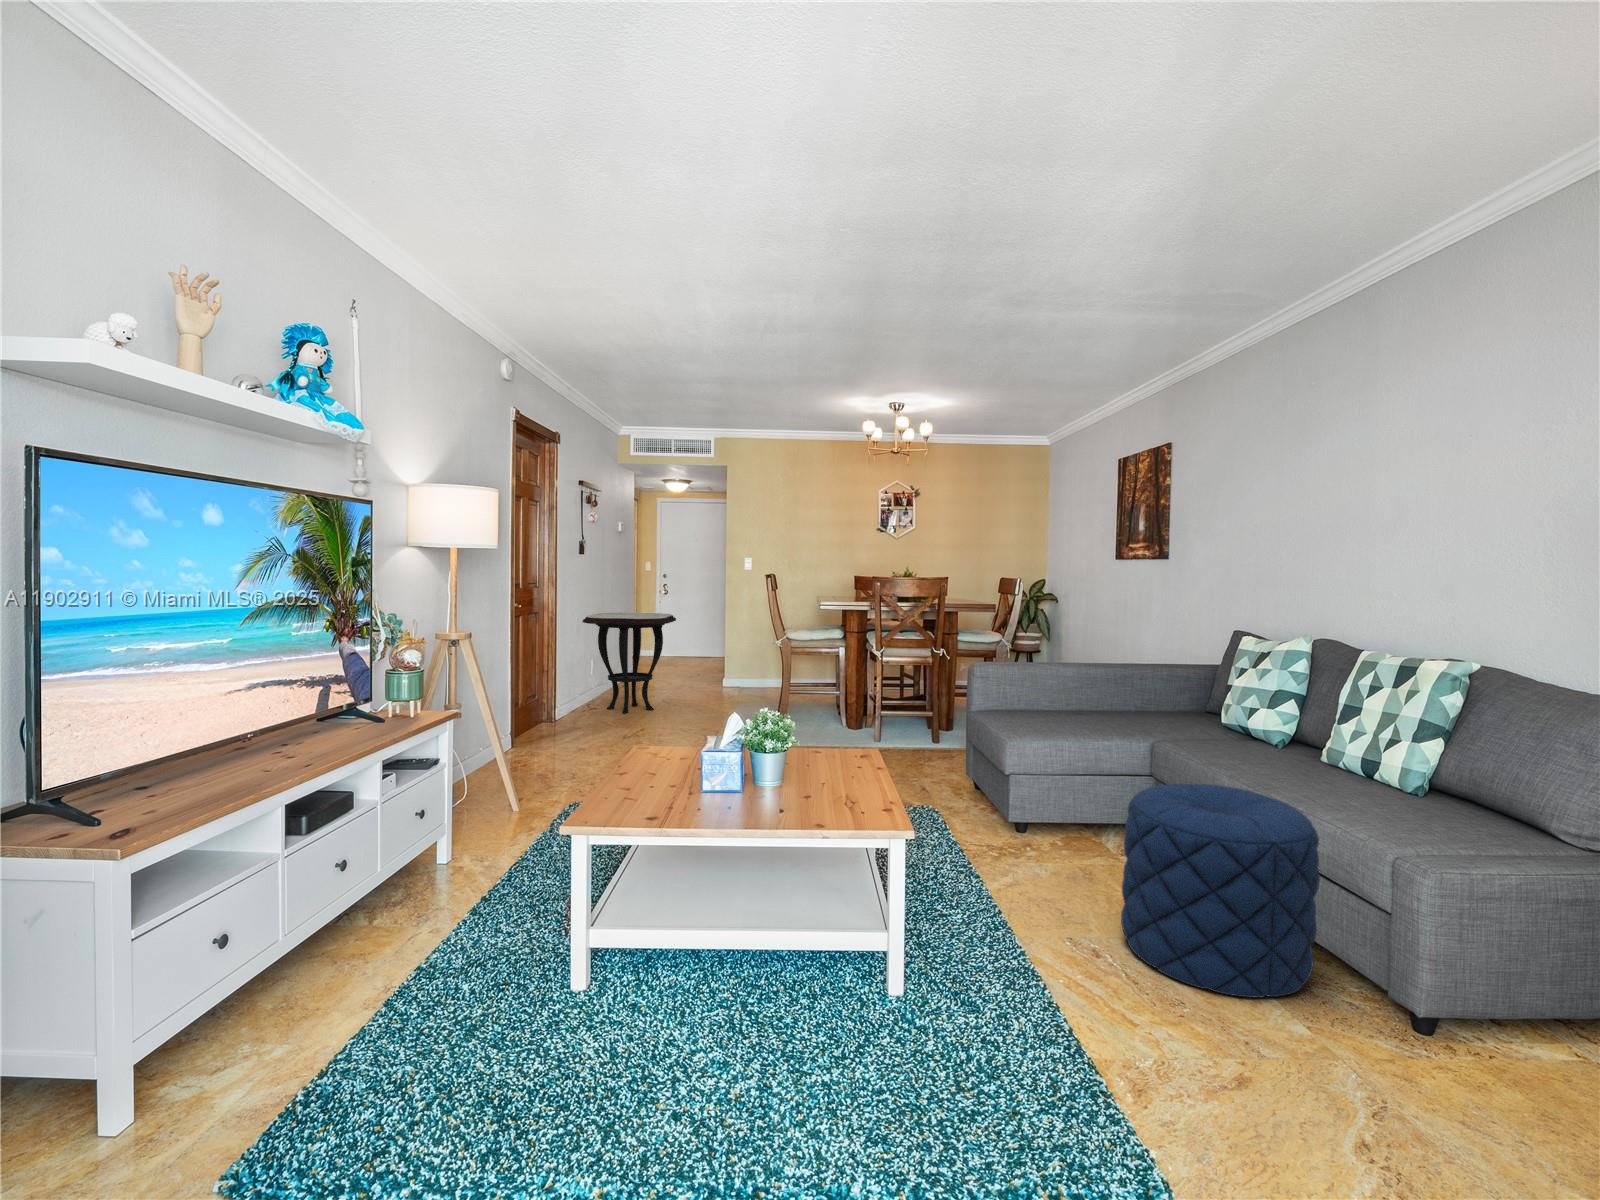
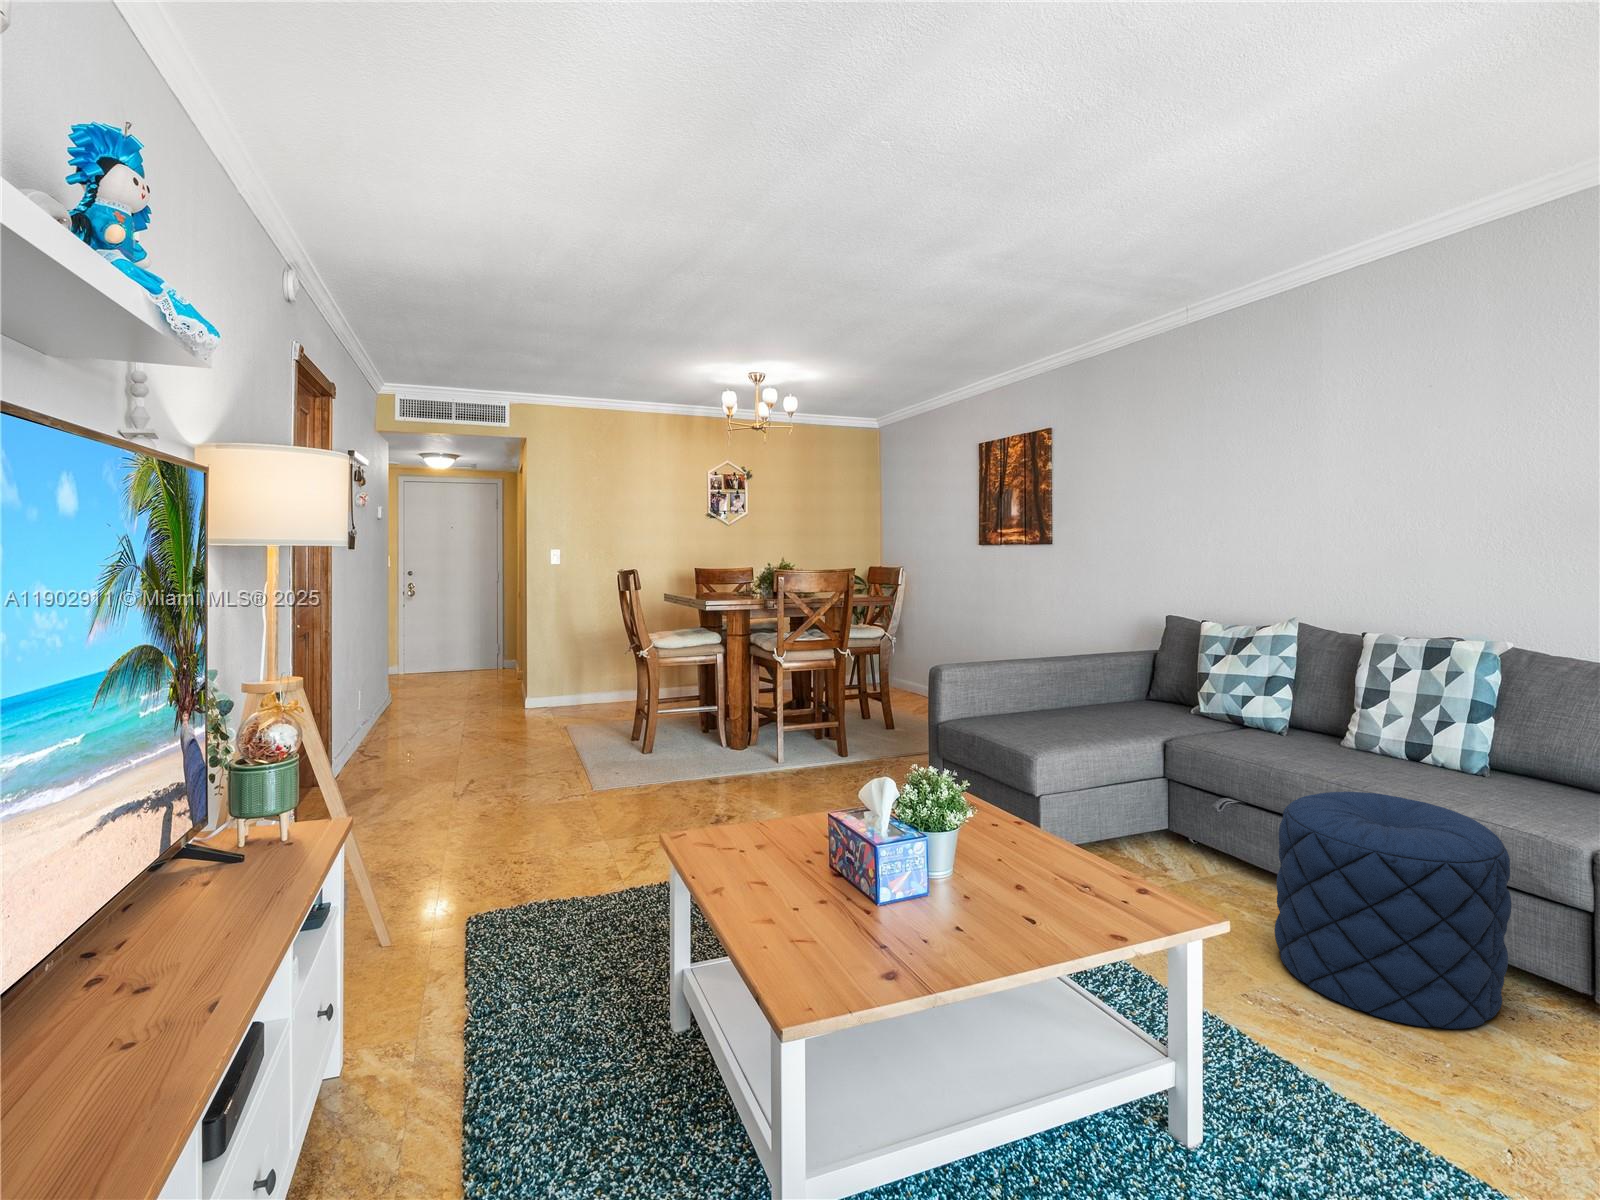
side table: present [582,613,676,714] -> none [364,625,492,761]

